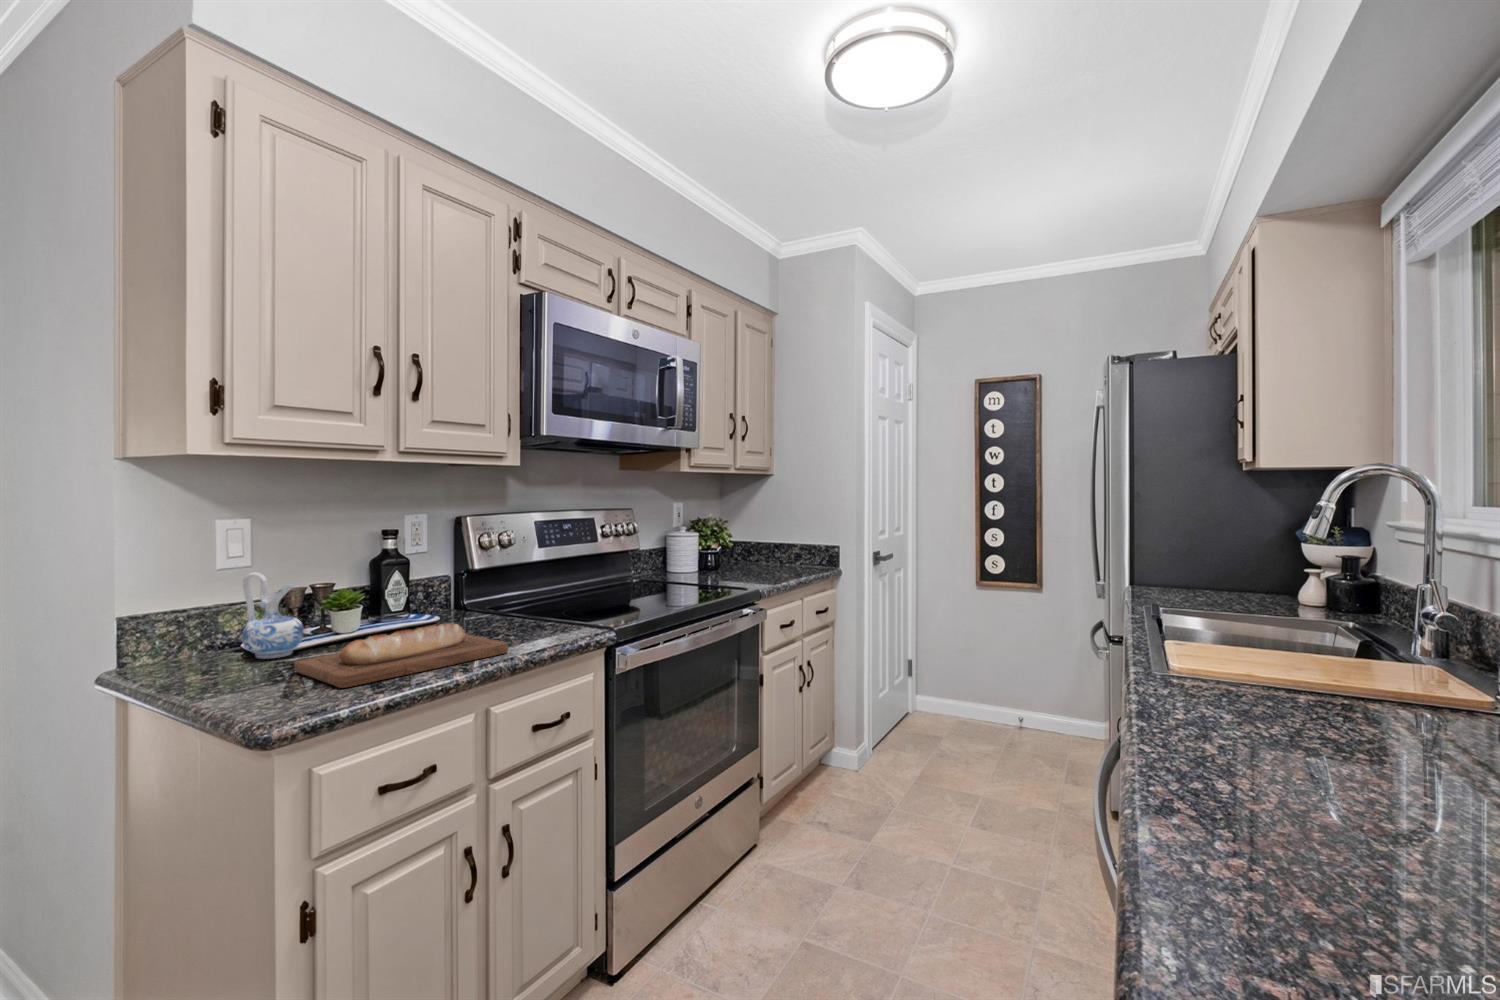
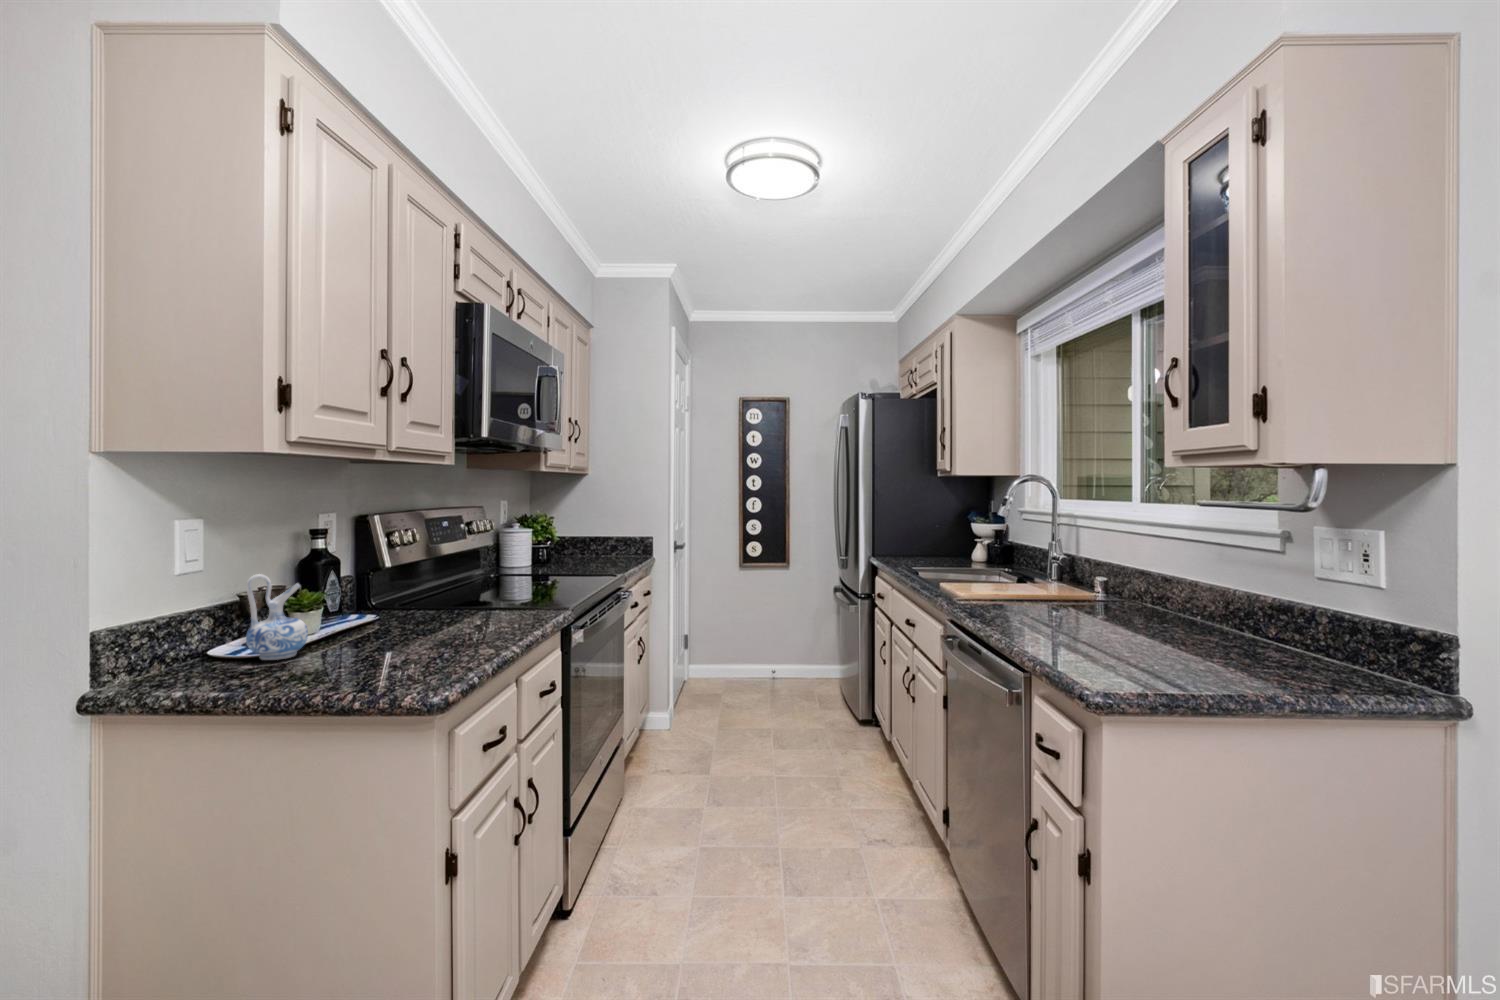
bread loaf: present [294,623,508,688] -> none [349,611,515,666]

